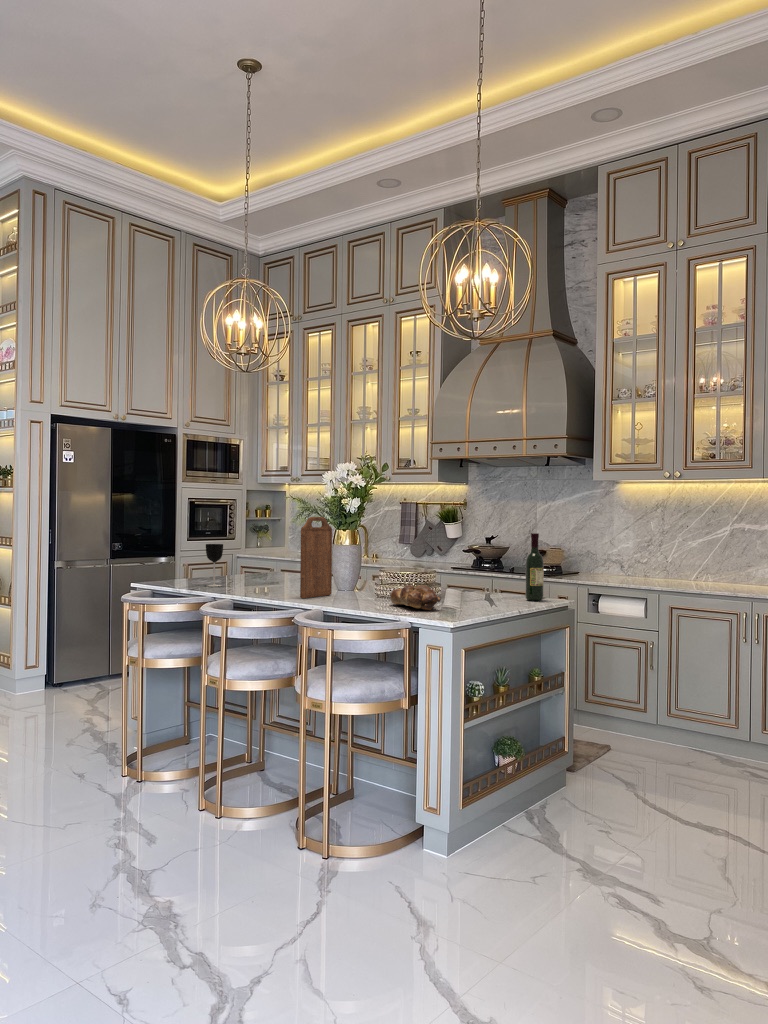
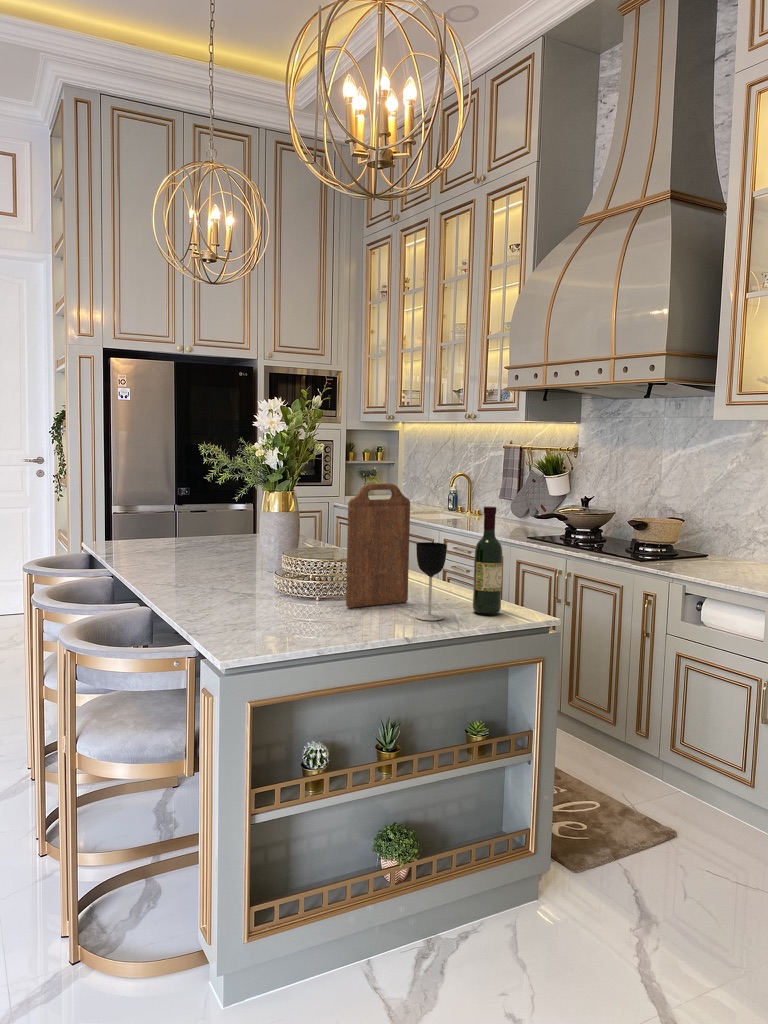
cutting board: present [300,517,332,598] -> present [346,483,410,608]
wine glass: present [206,544,223,586] -> present [416,542,447,620]
bread loaf: present [390,585,441,610] -> none [214,580,284,624]

